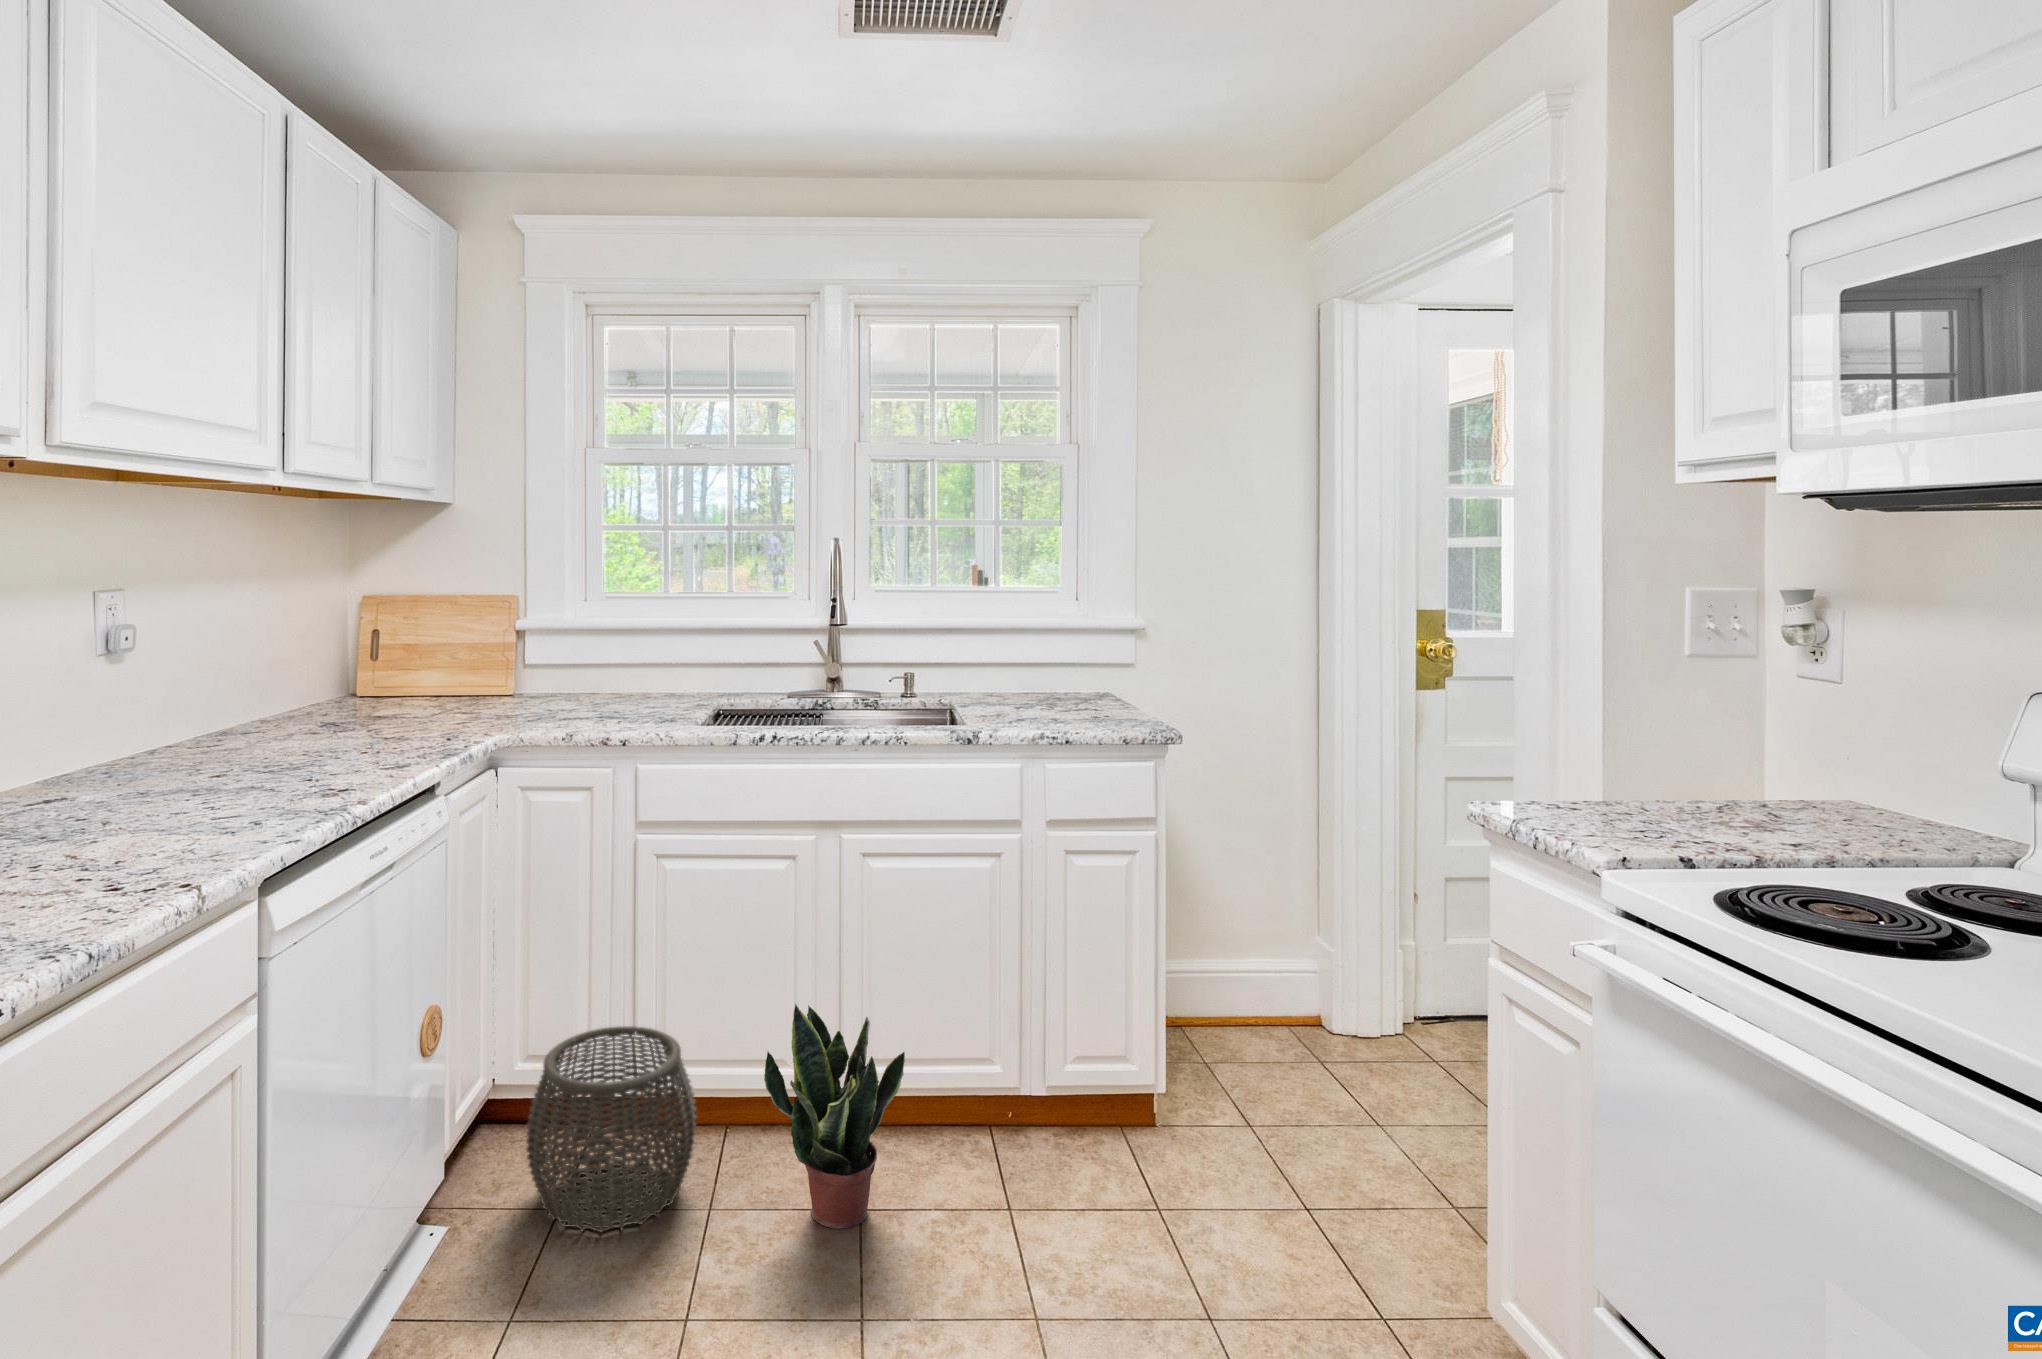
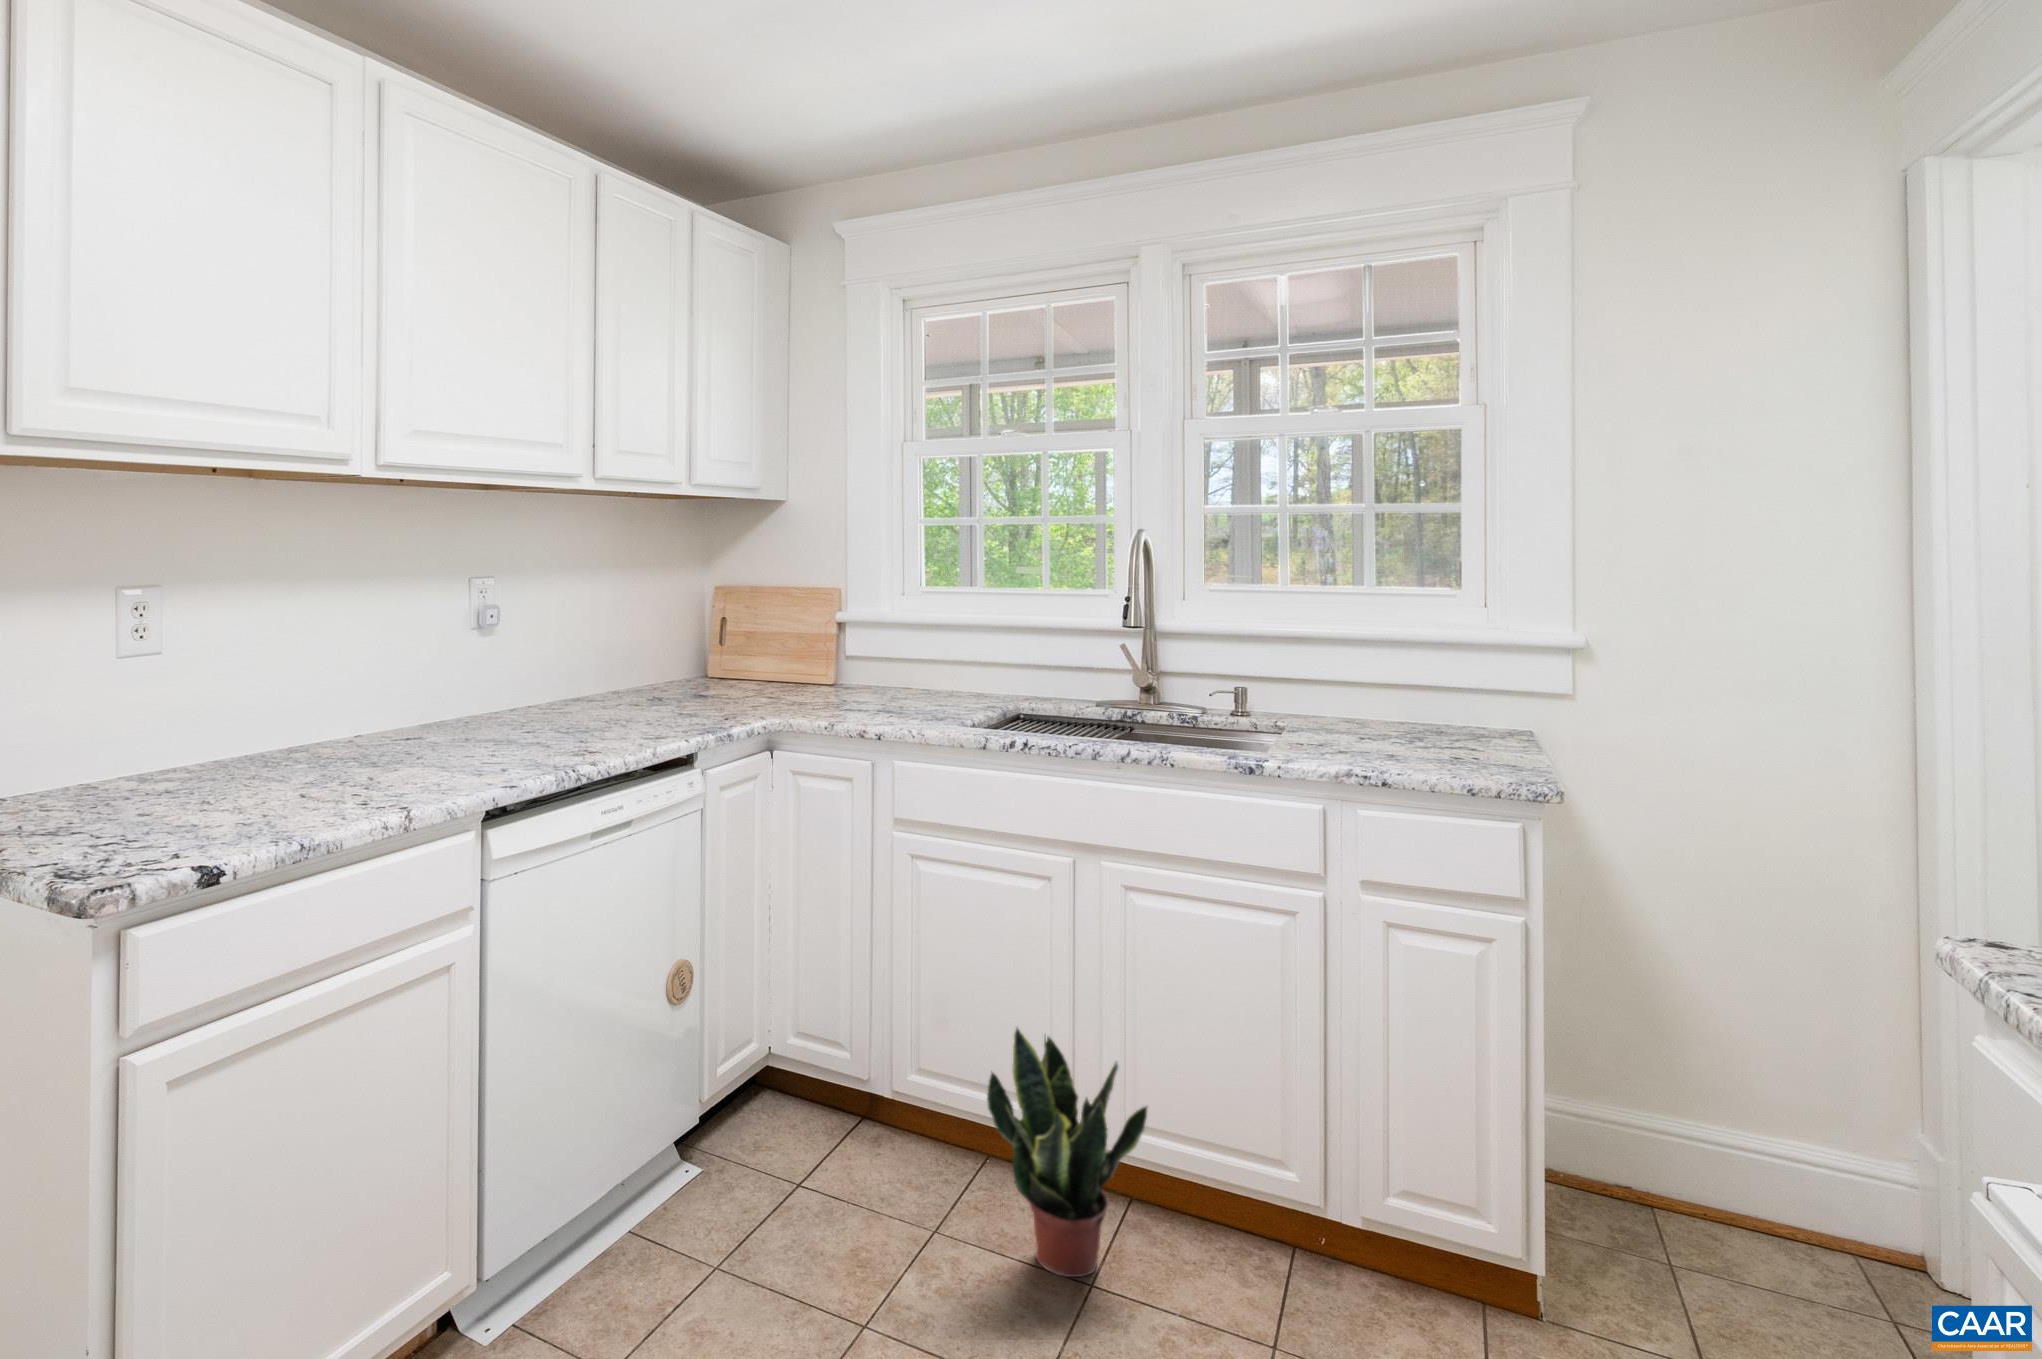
woven basket: present [526,1026,697,1233] -> none [769,1017,935,1216]

